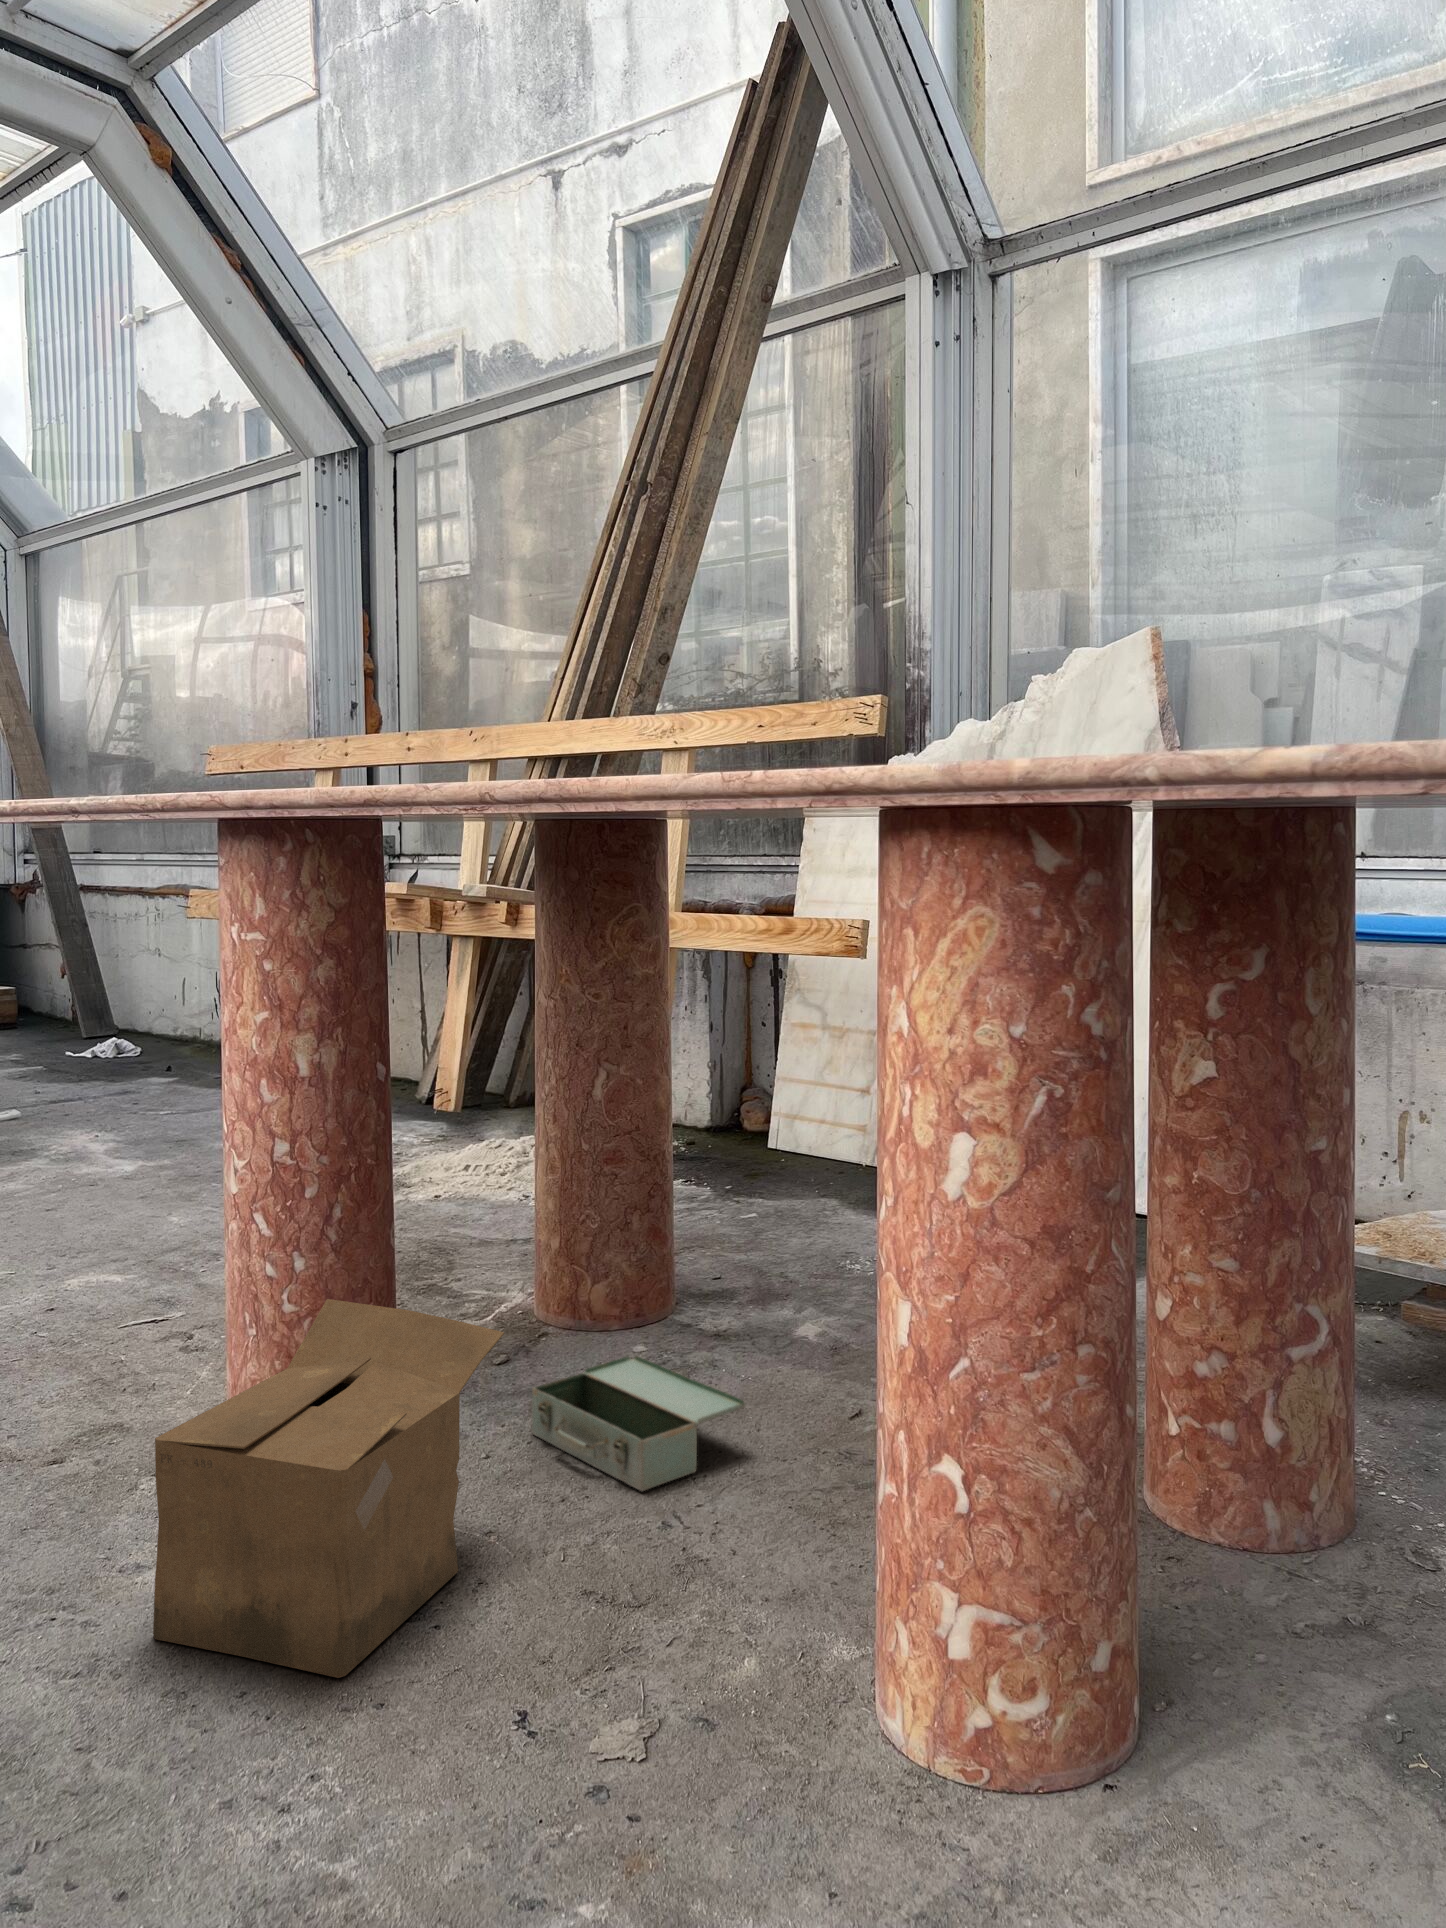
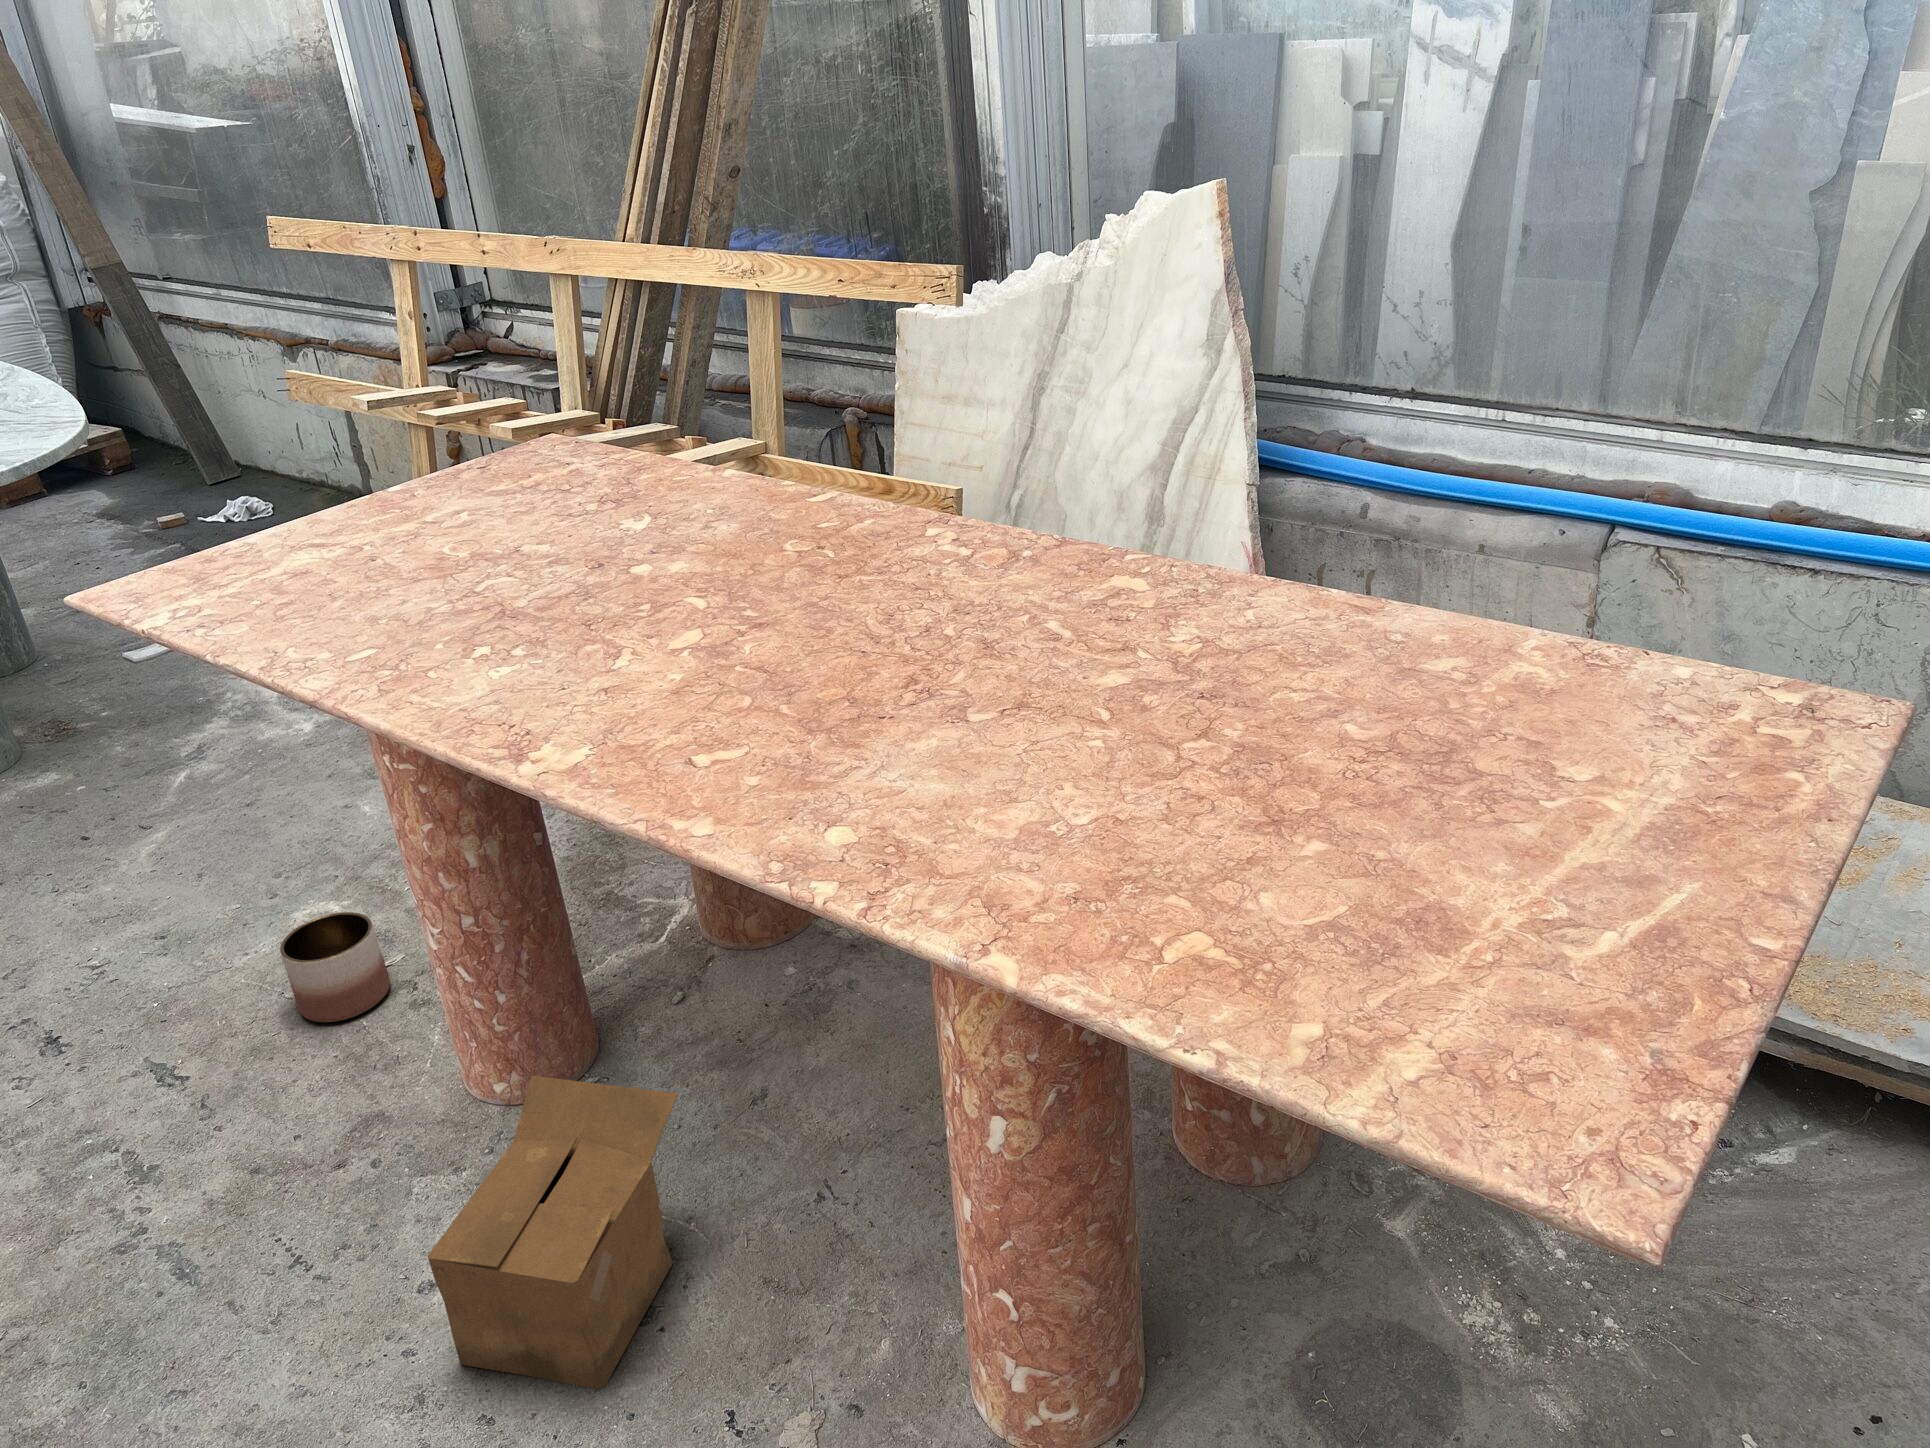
planter: none [49,1238,161,1354] -> present [280,912,390,1022]
toolbox: present [532,1356,745,1491] -> none [709,1004,880,1150]

